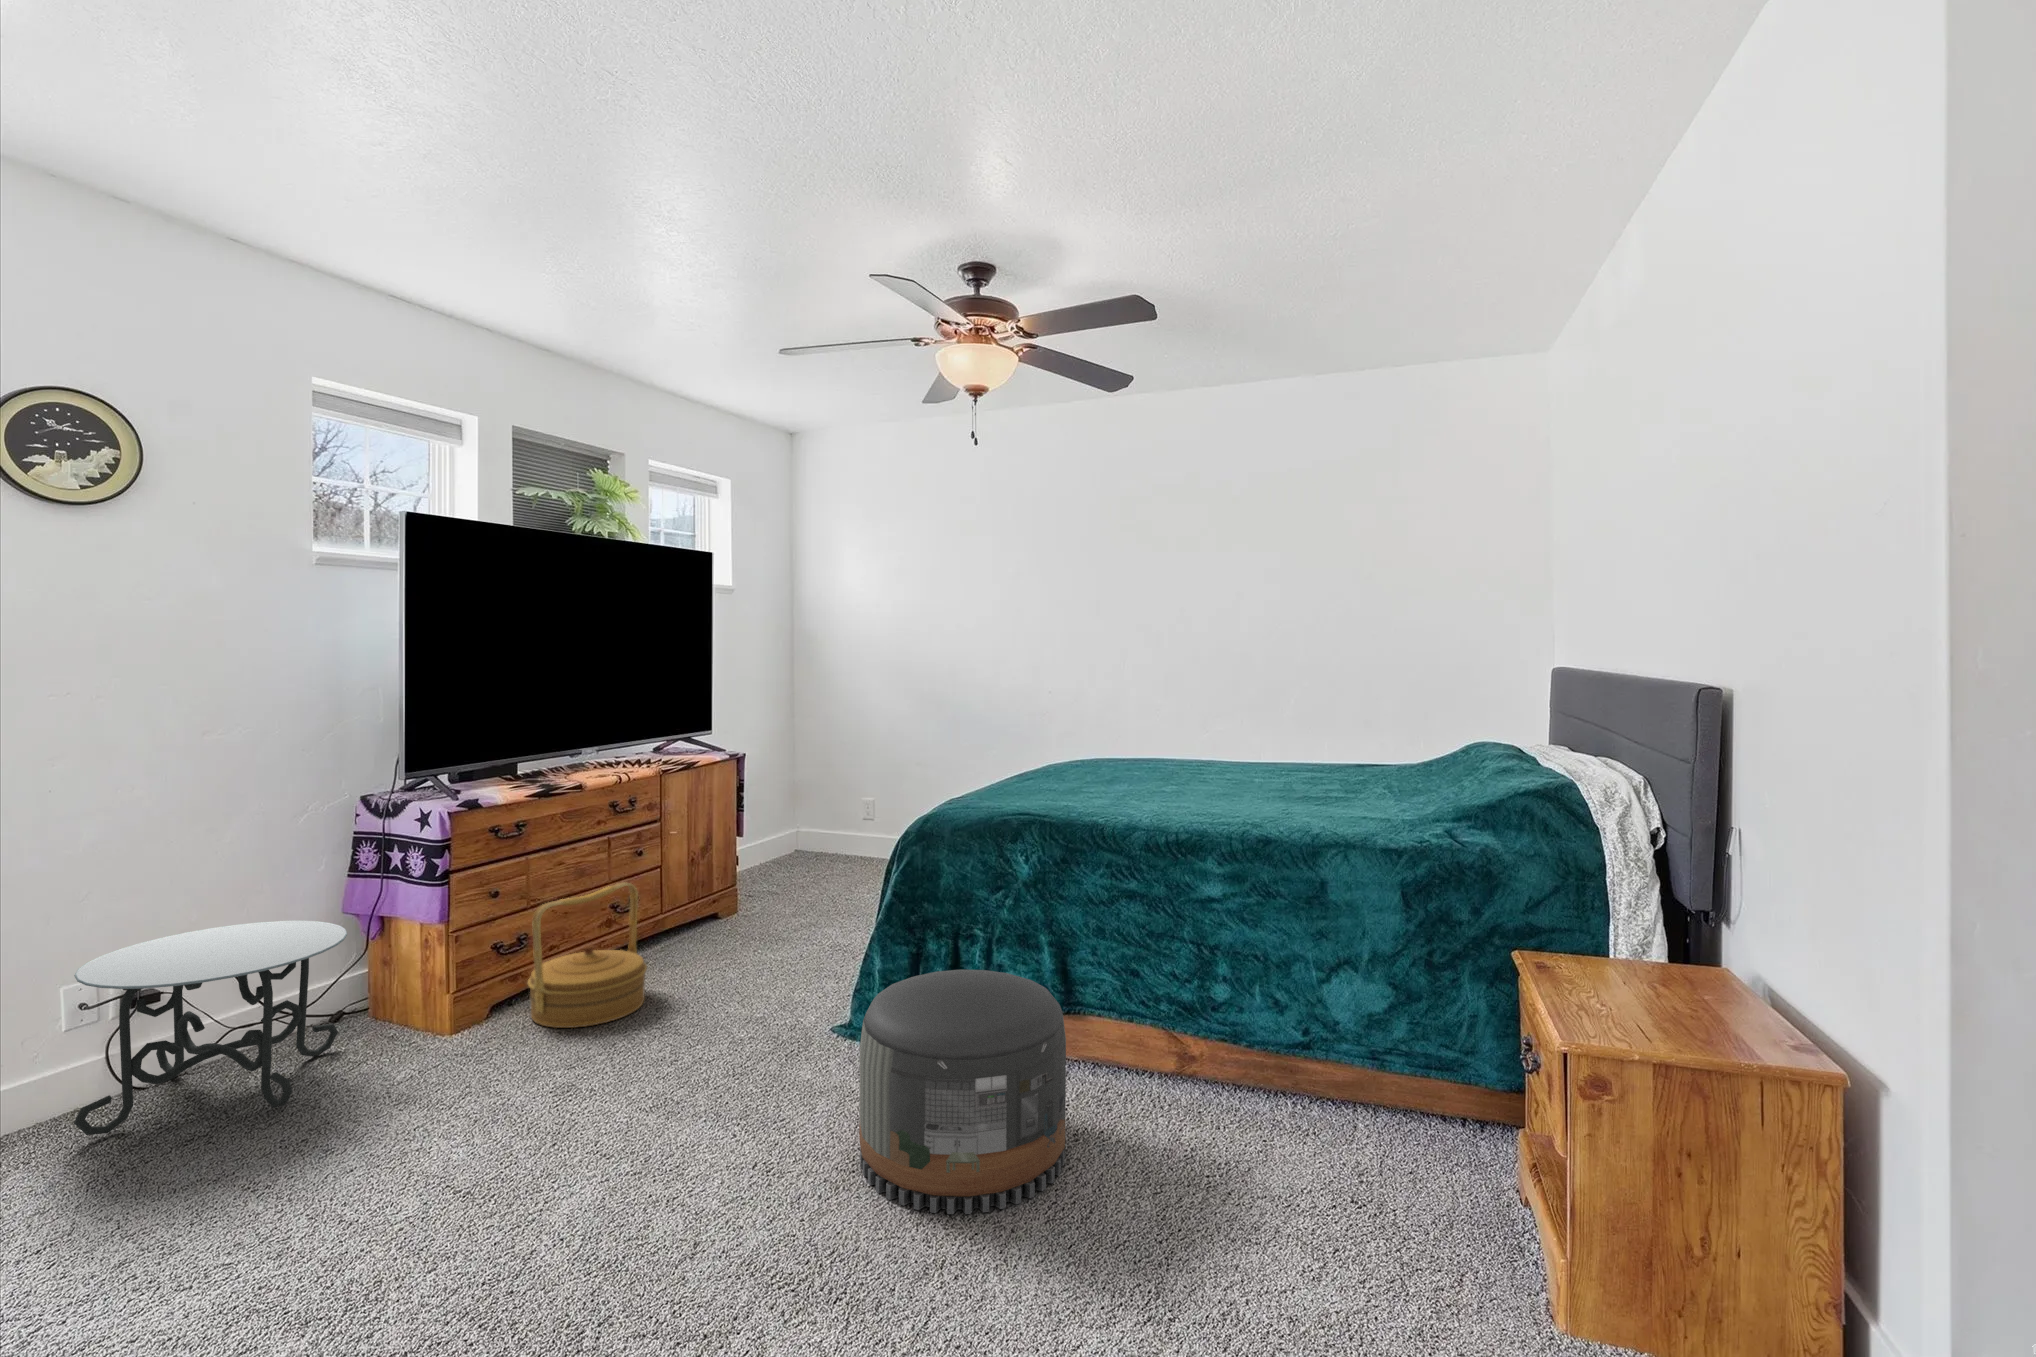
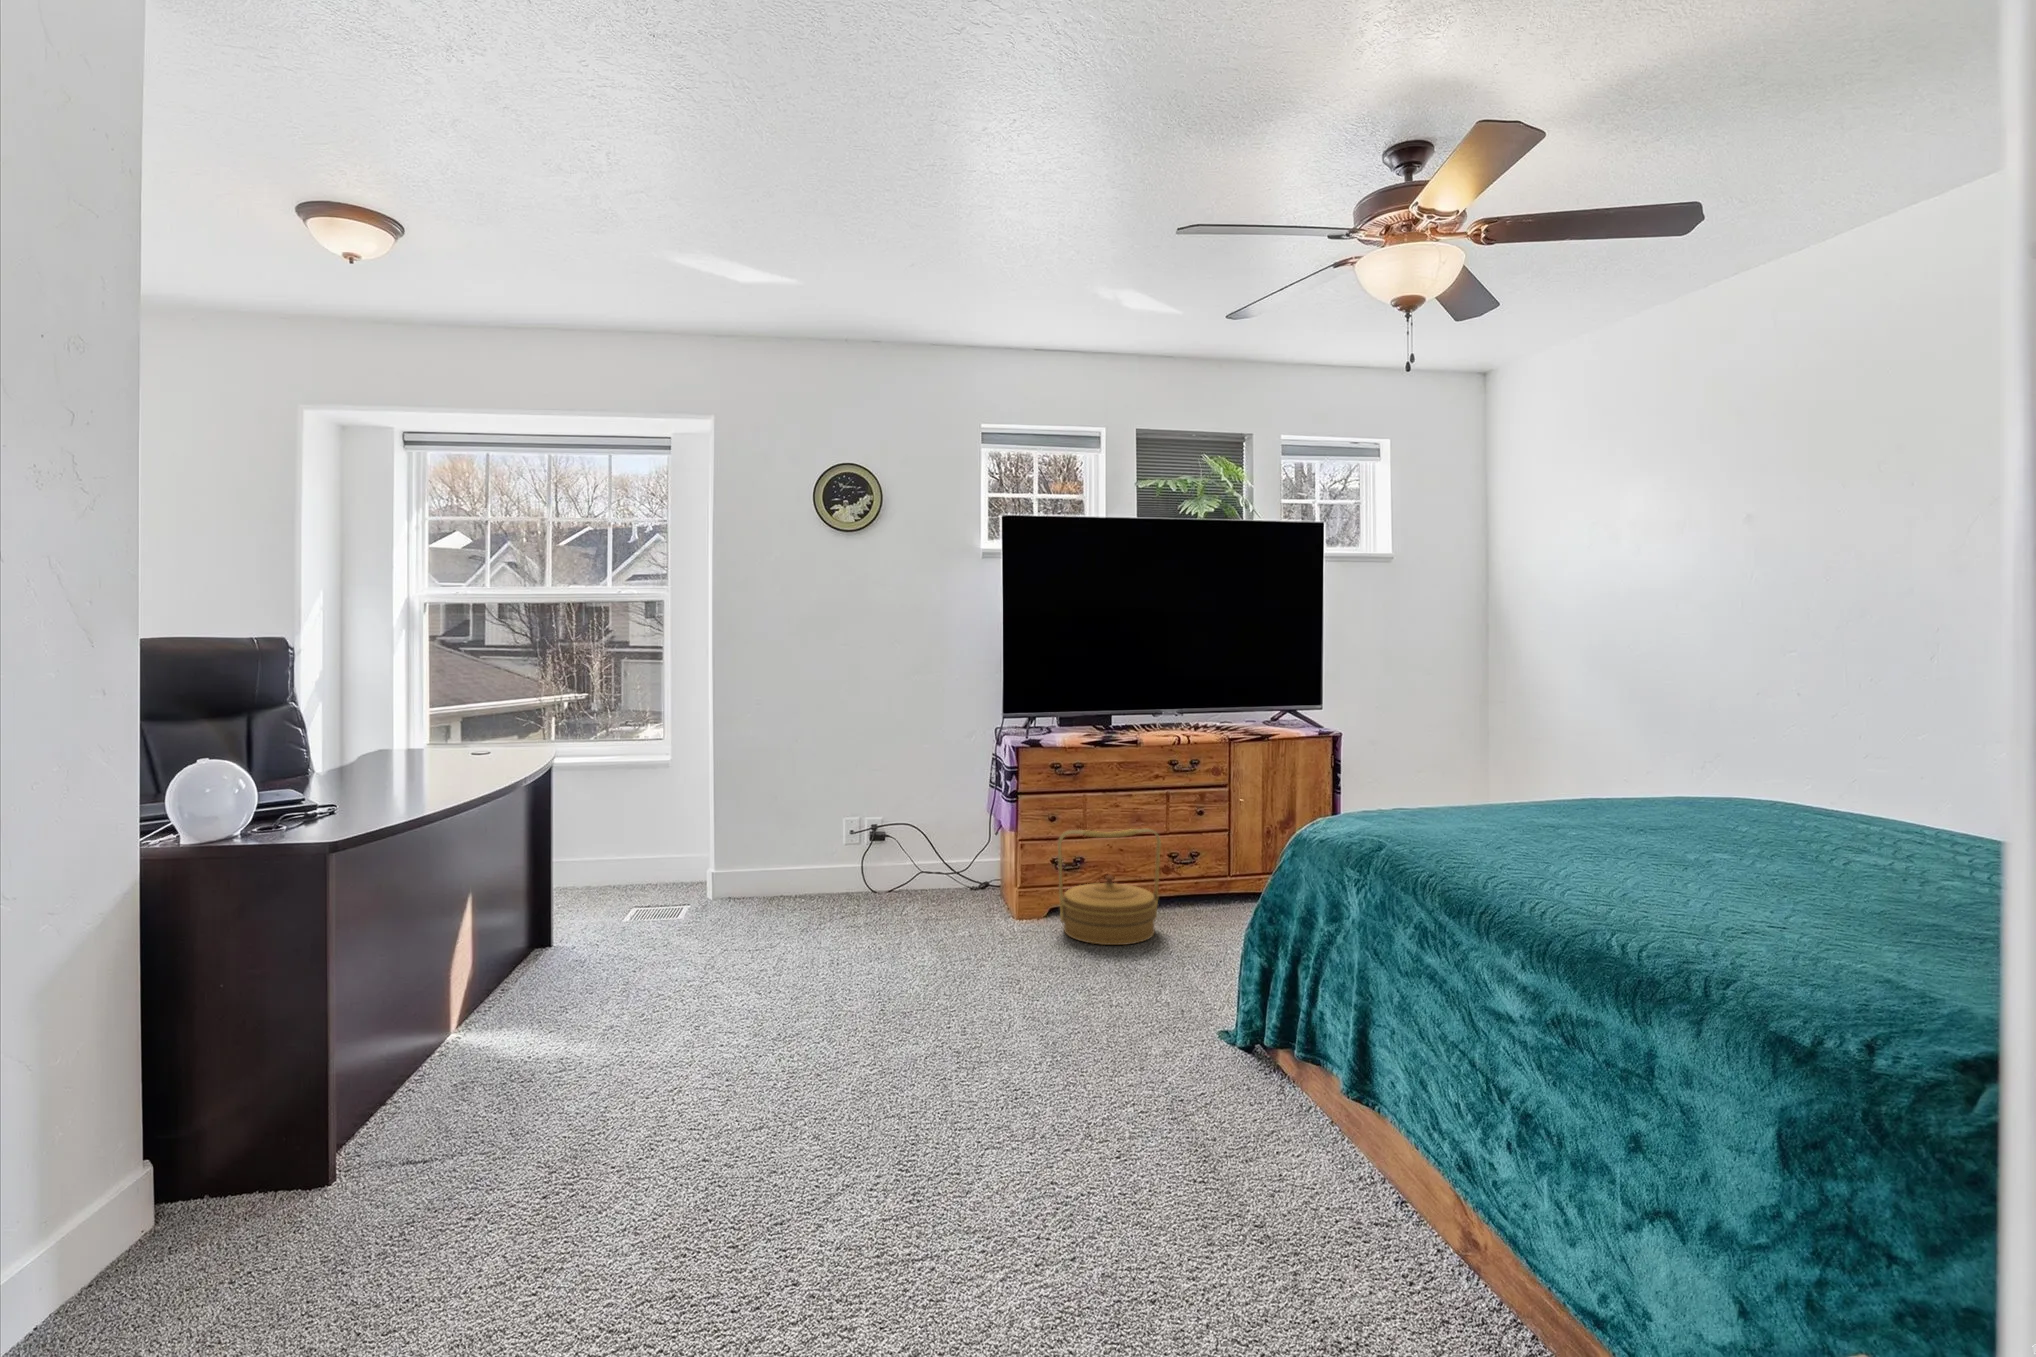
side table: present [74,921,347,1135] -> none [811,806,957,927]
pouf: present [859,970,1066,1214] -> none [1063,955,1302,1232]

